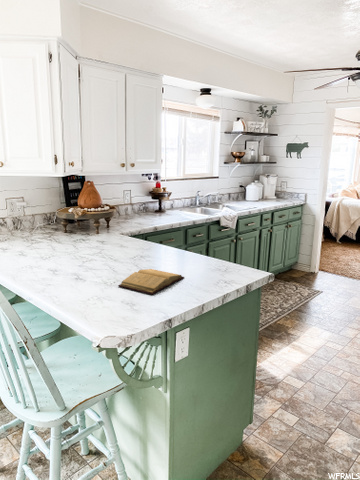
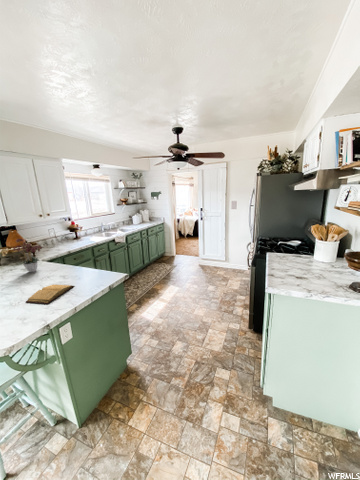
flower arrangement: none [91,189,132,248] -> present [13,239,42,272]

